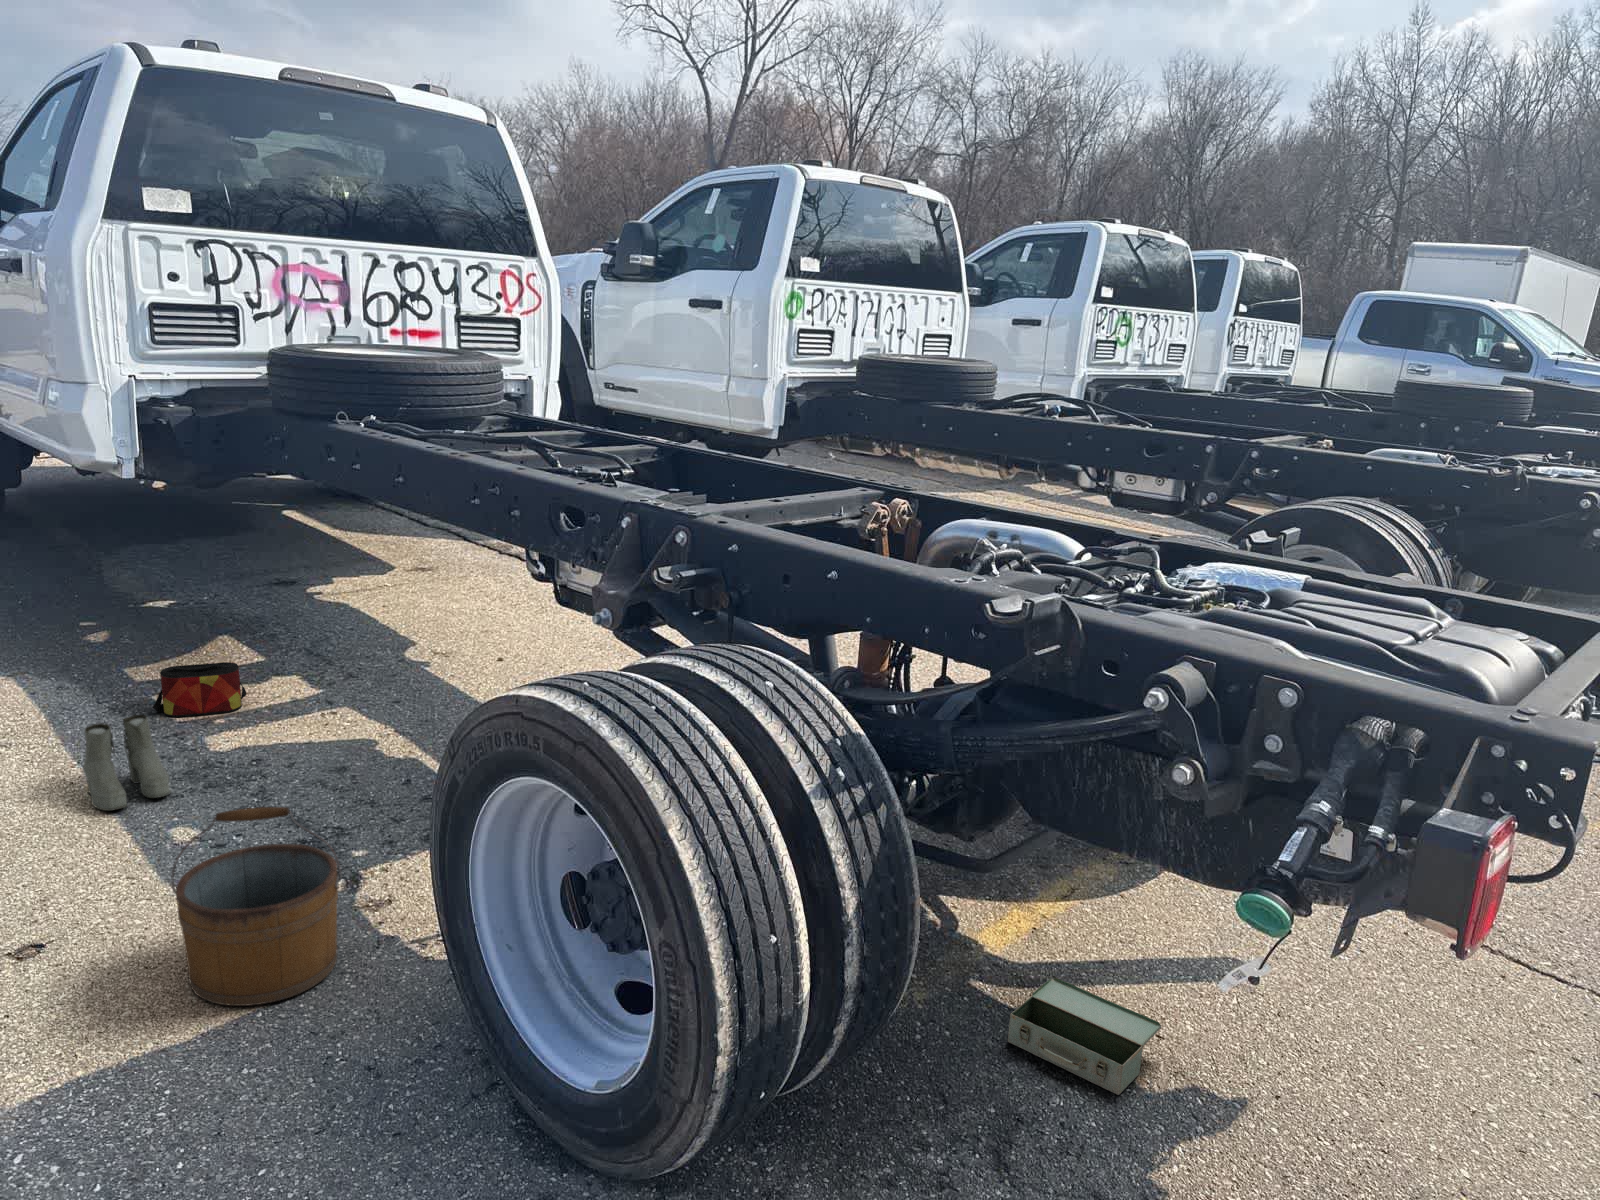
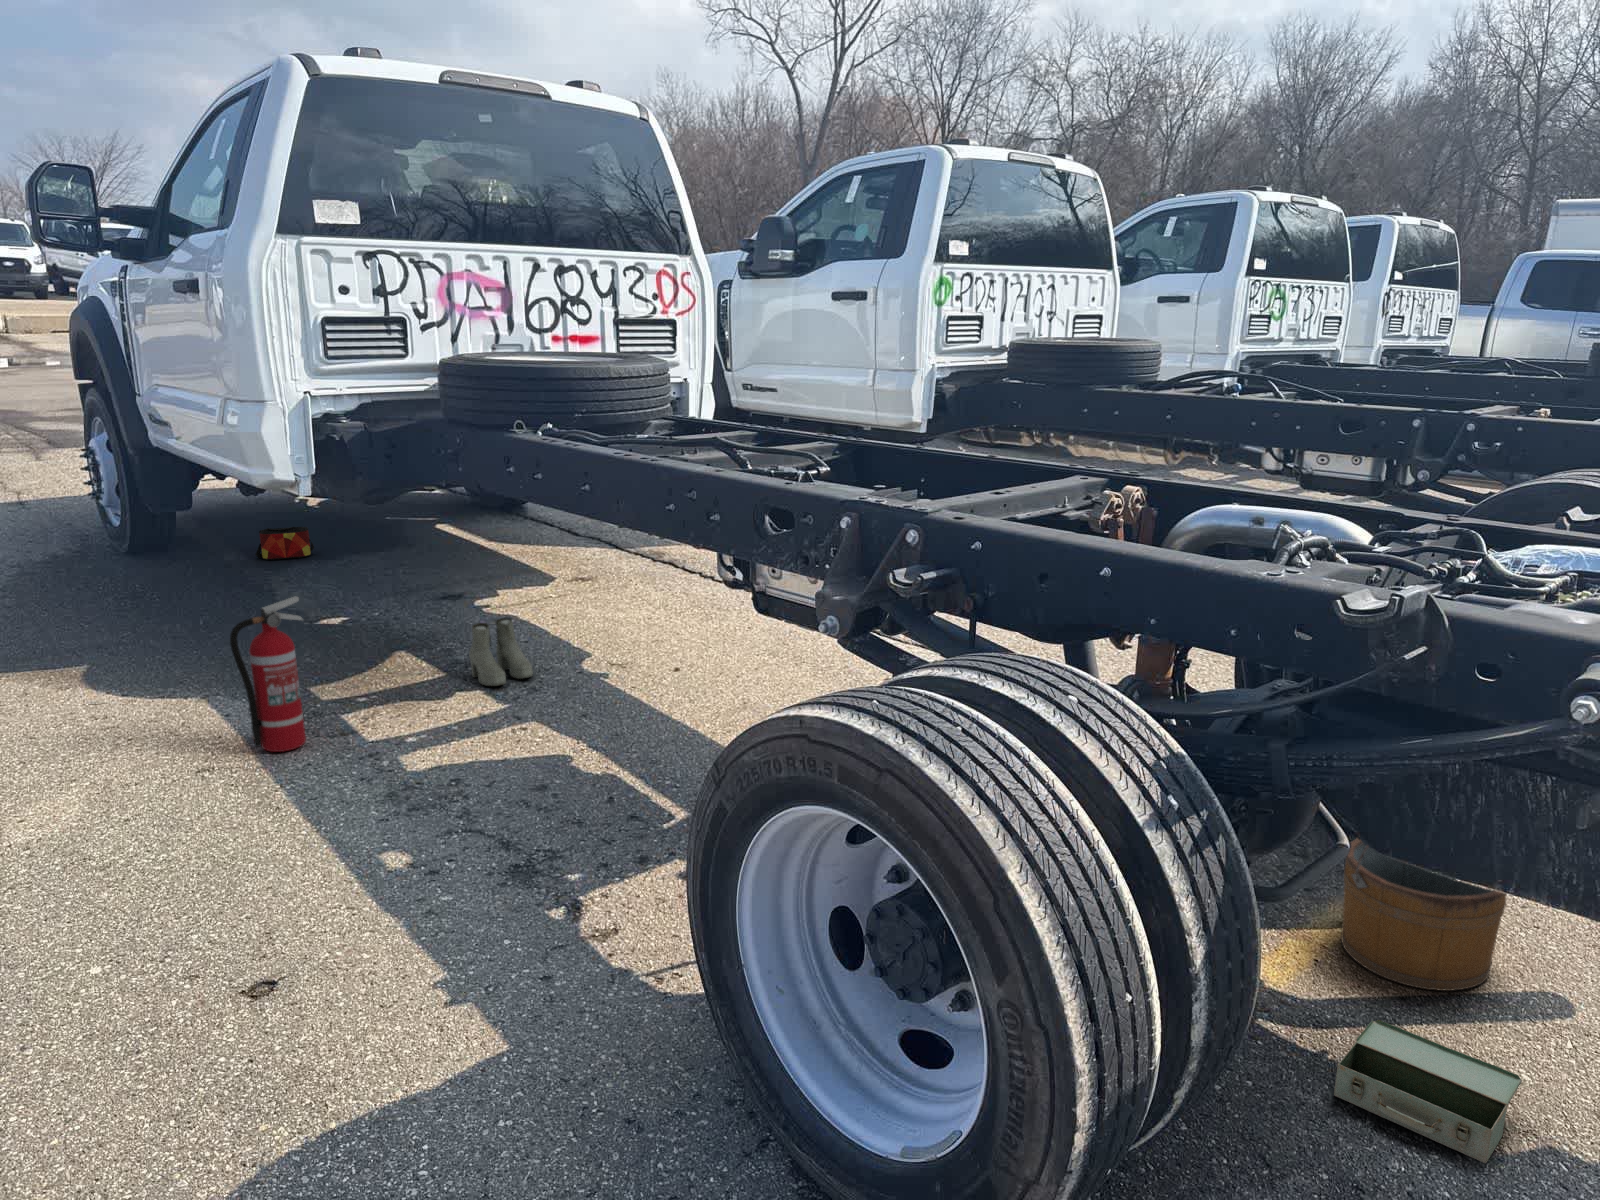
fire extinguisher: none [31,578,110,731] -> present [230,596,306,752]
bag: present [153,662,246,717] -> present [256,527,314,560]
boots: present [83,715,171,811] -> present [469,617,533,686]
bucket: present [171,807,342,1006] -> present [1341,838,1507,991]

